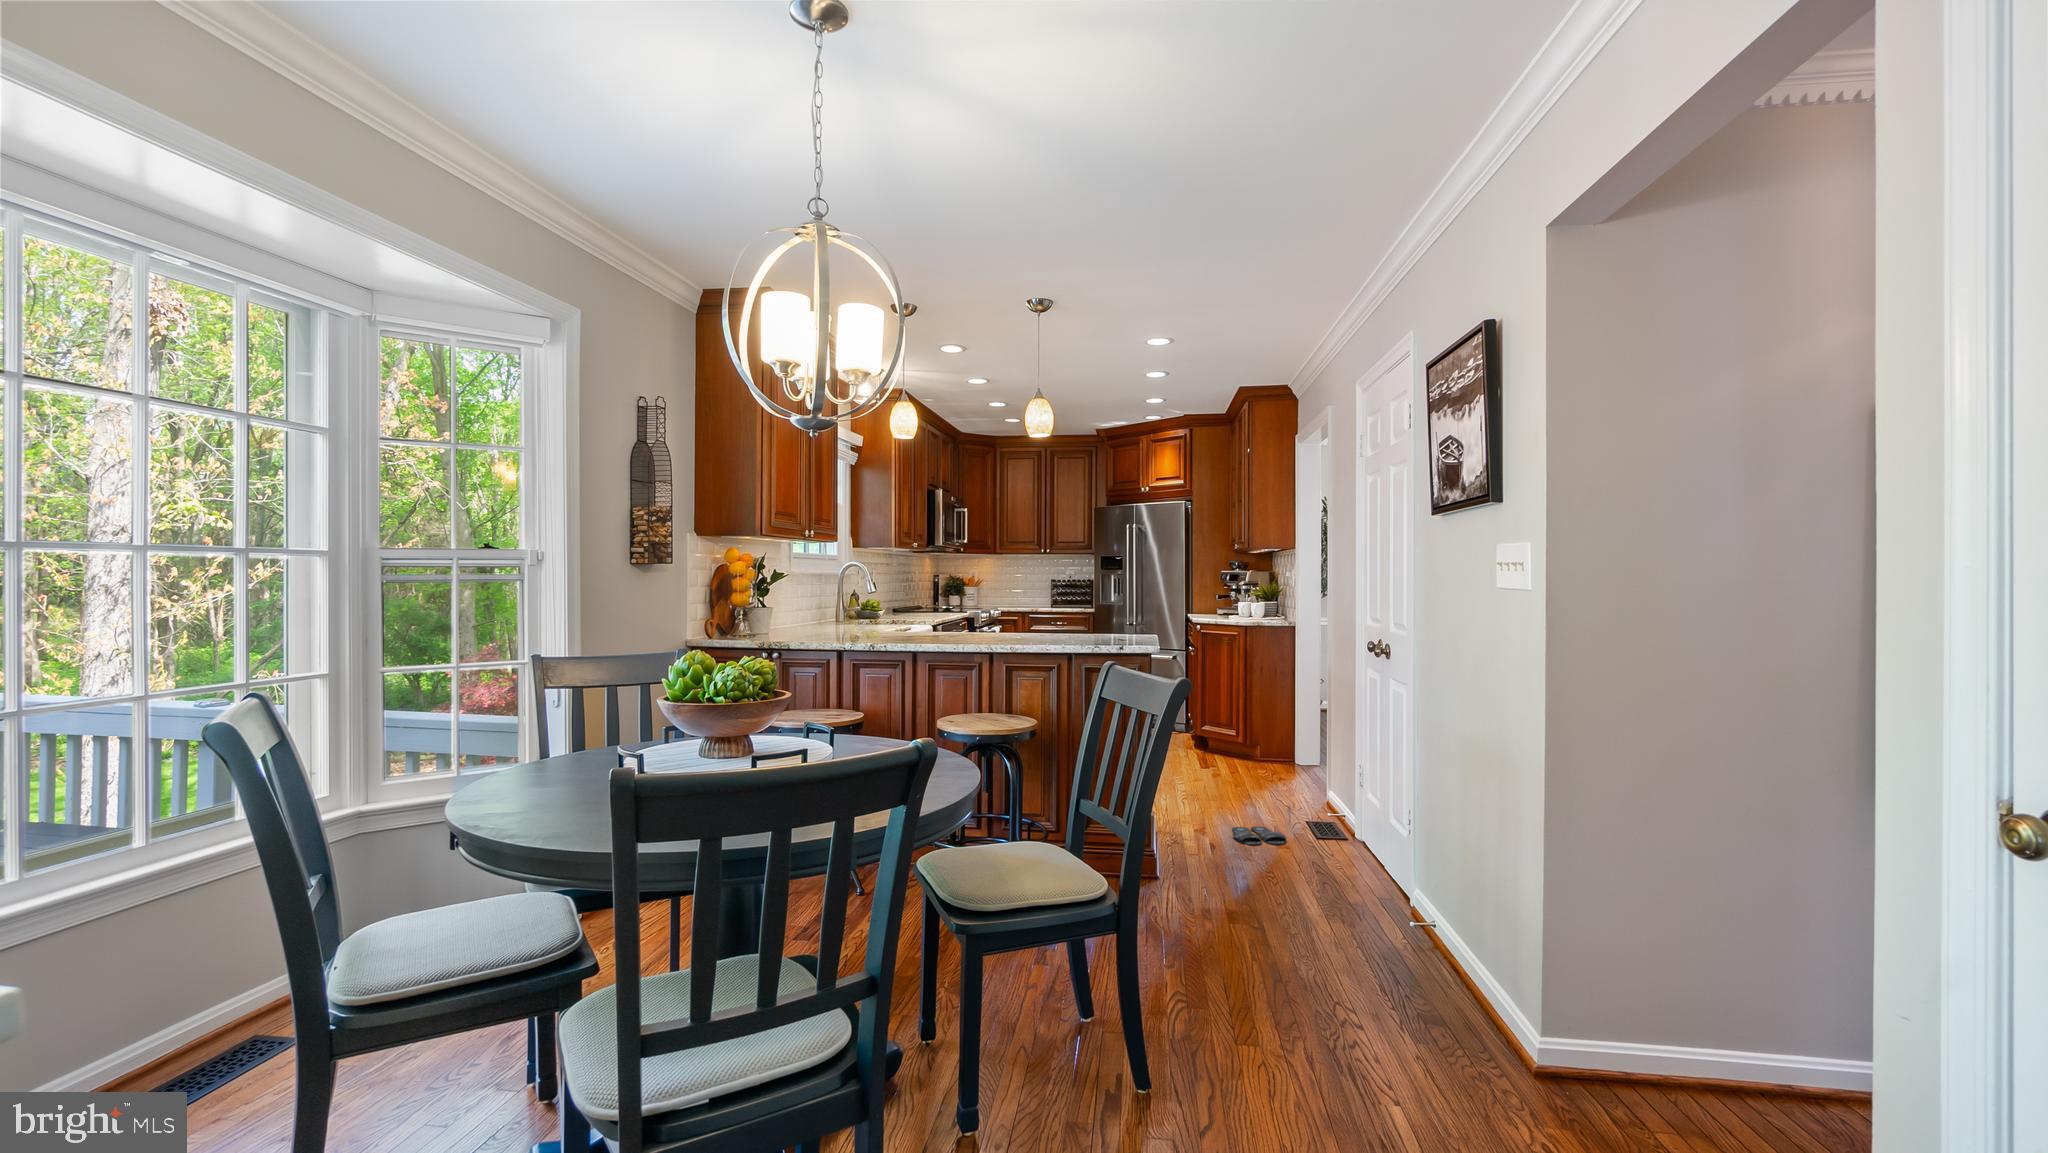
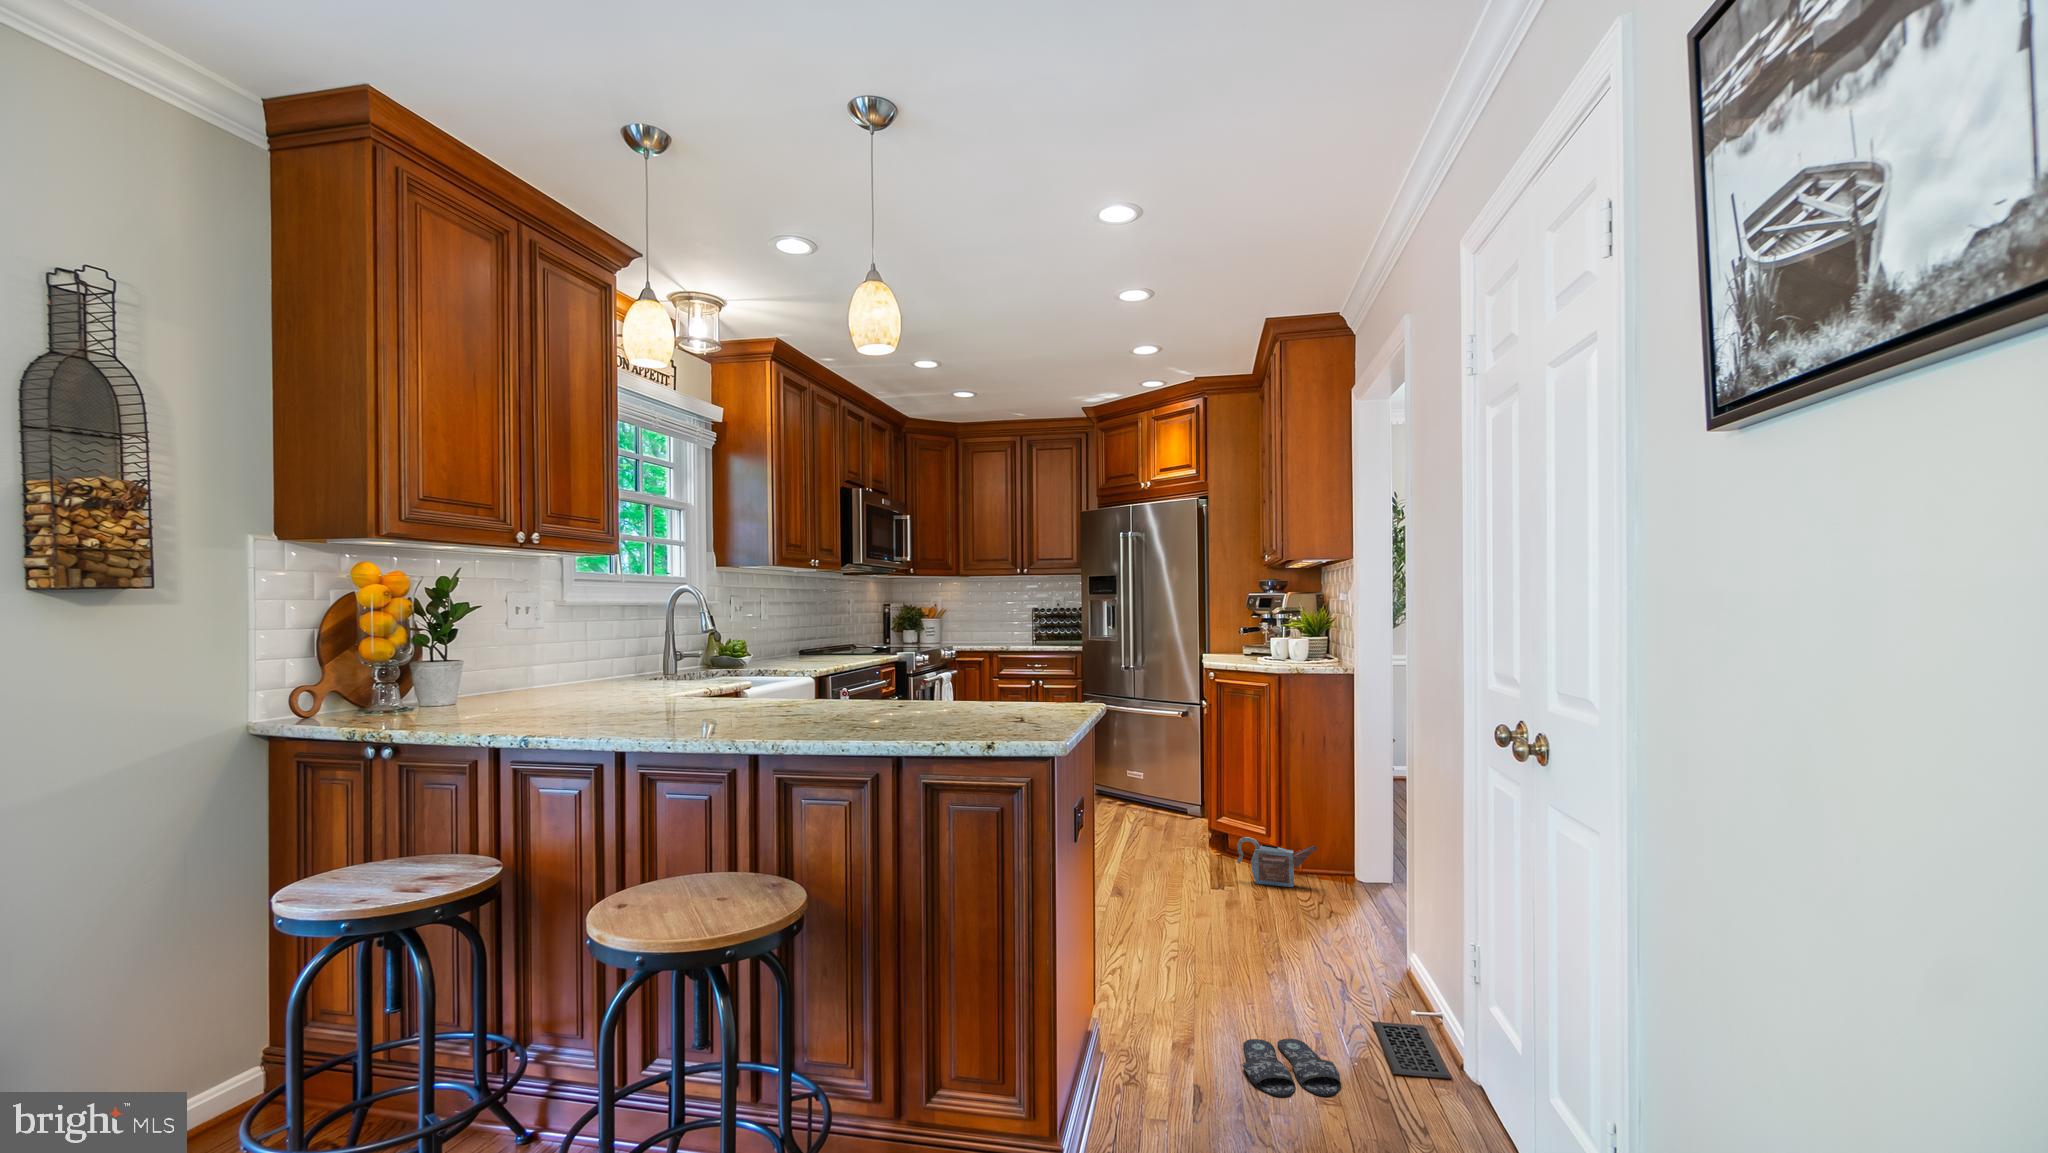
watering can: none [1216,736,1271,768] -> present [1237,837,1318,887]

